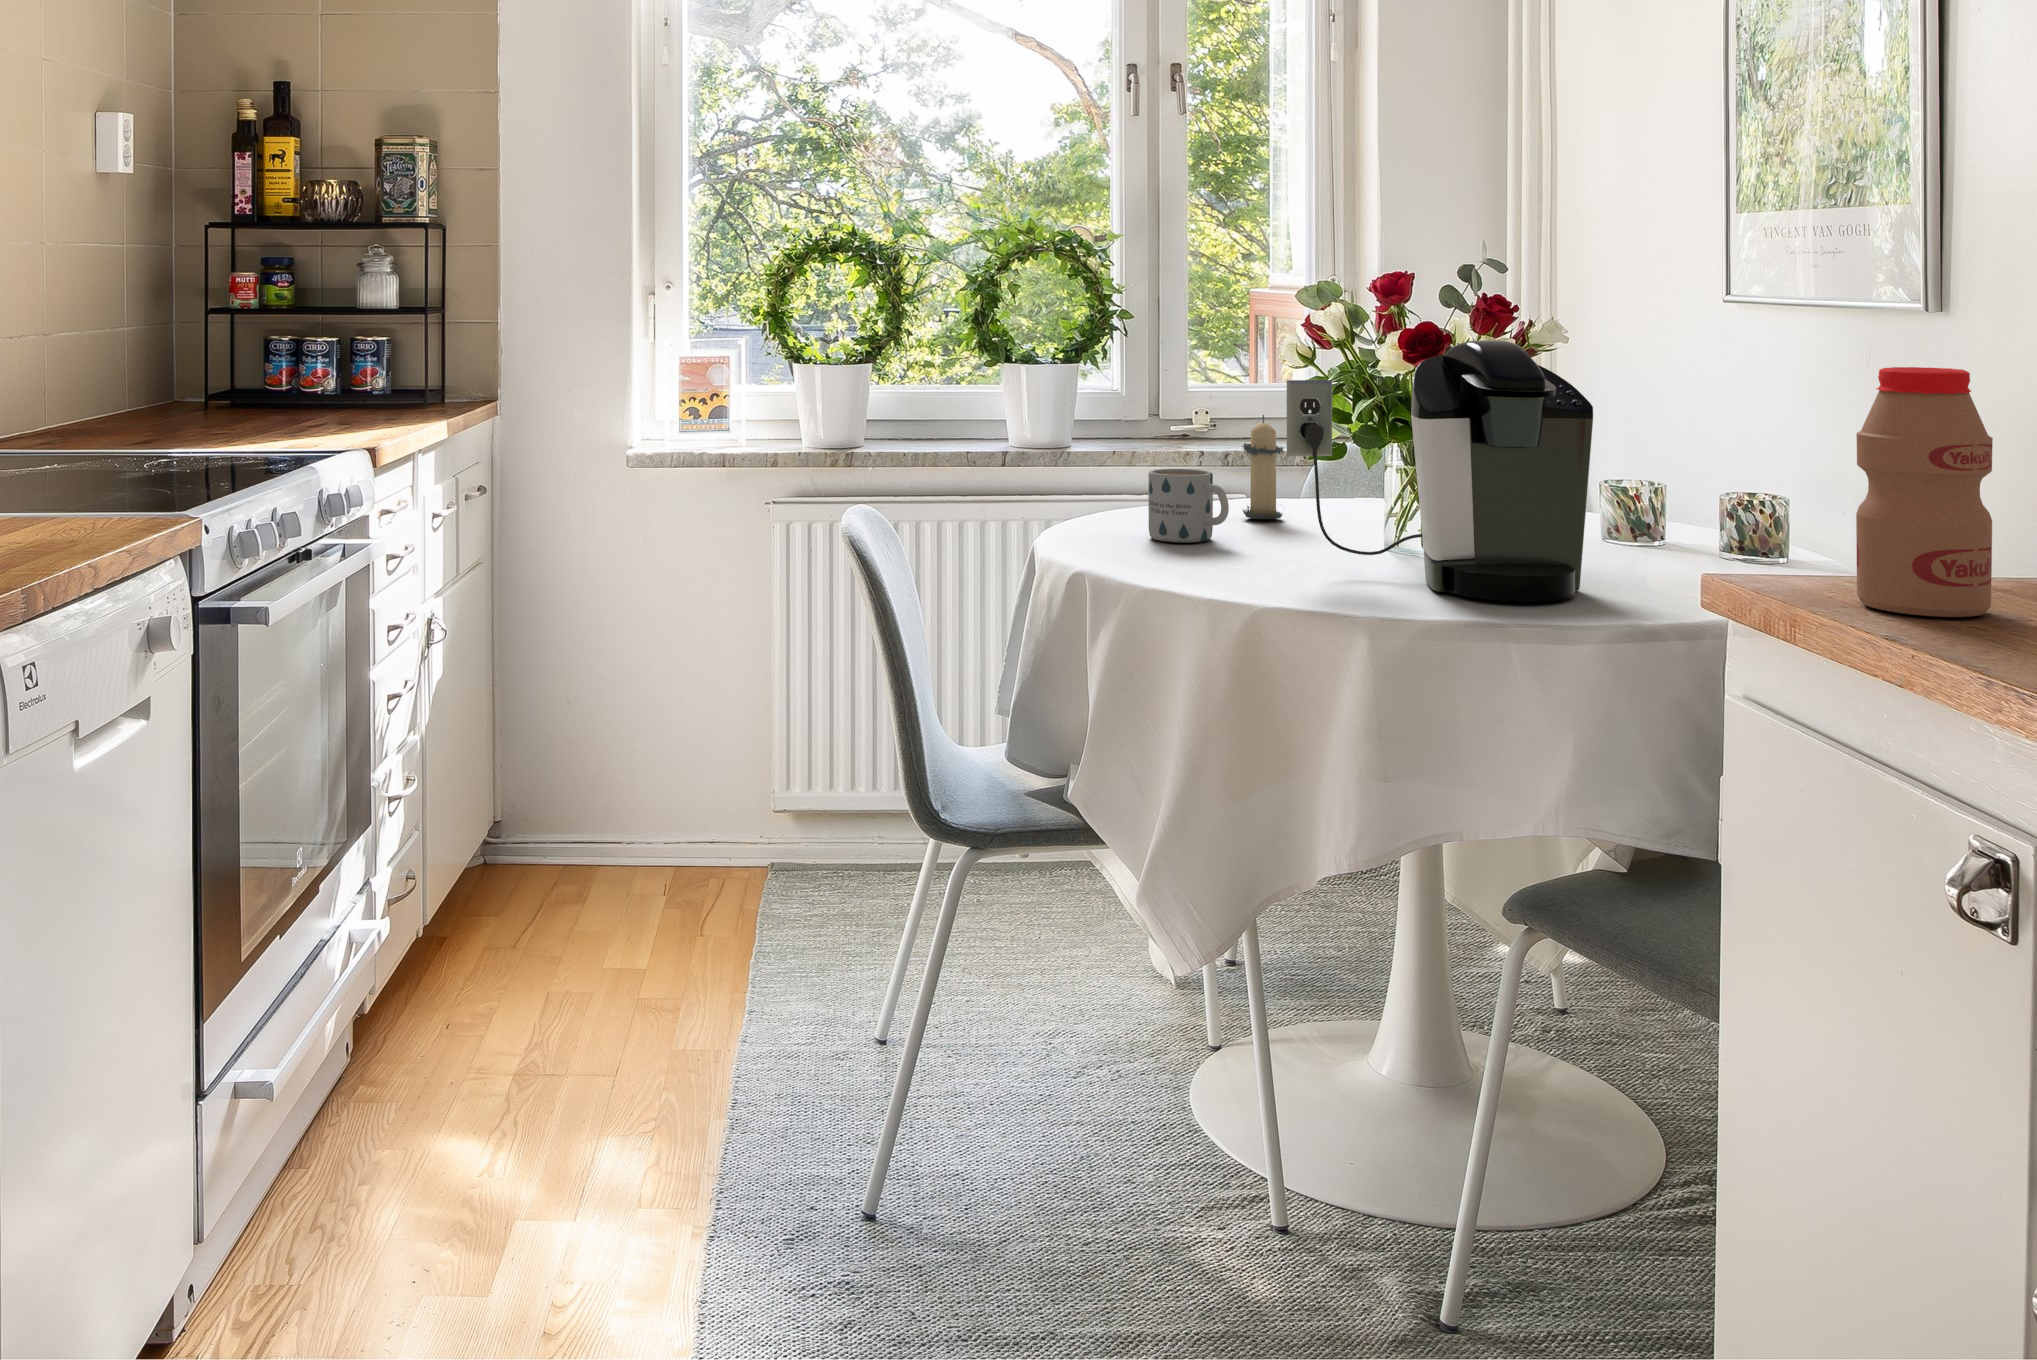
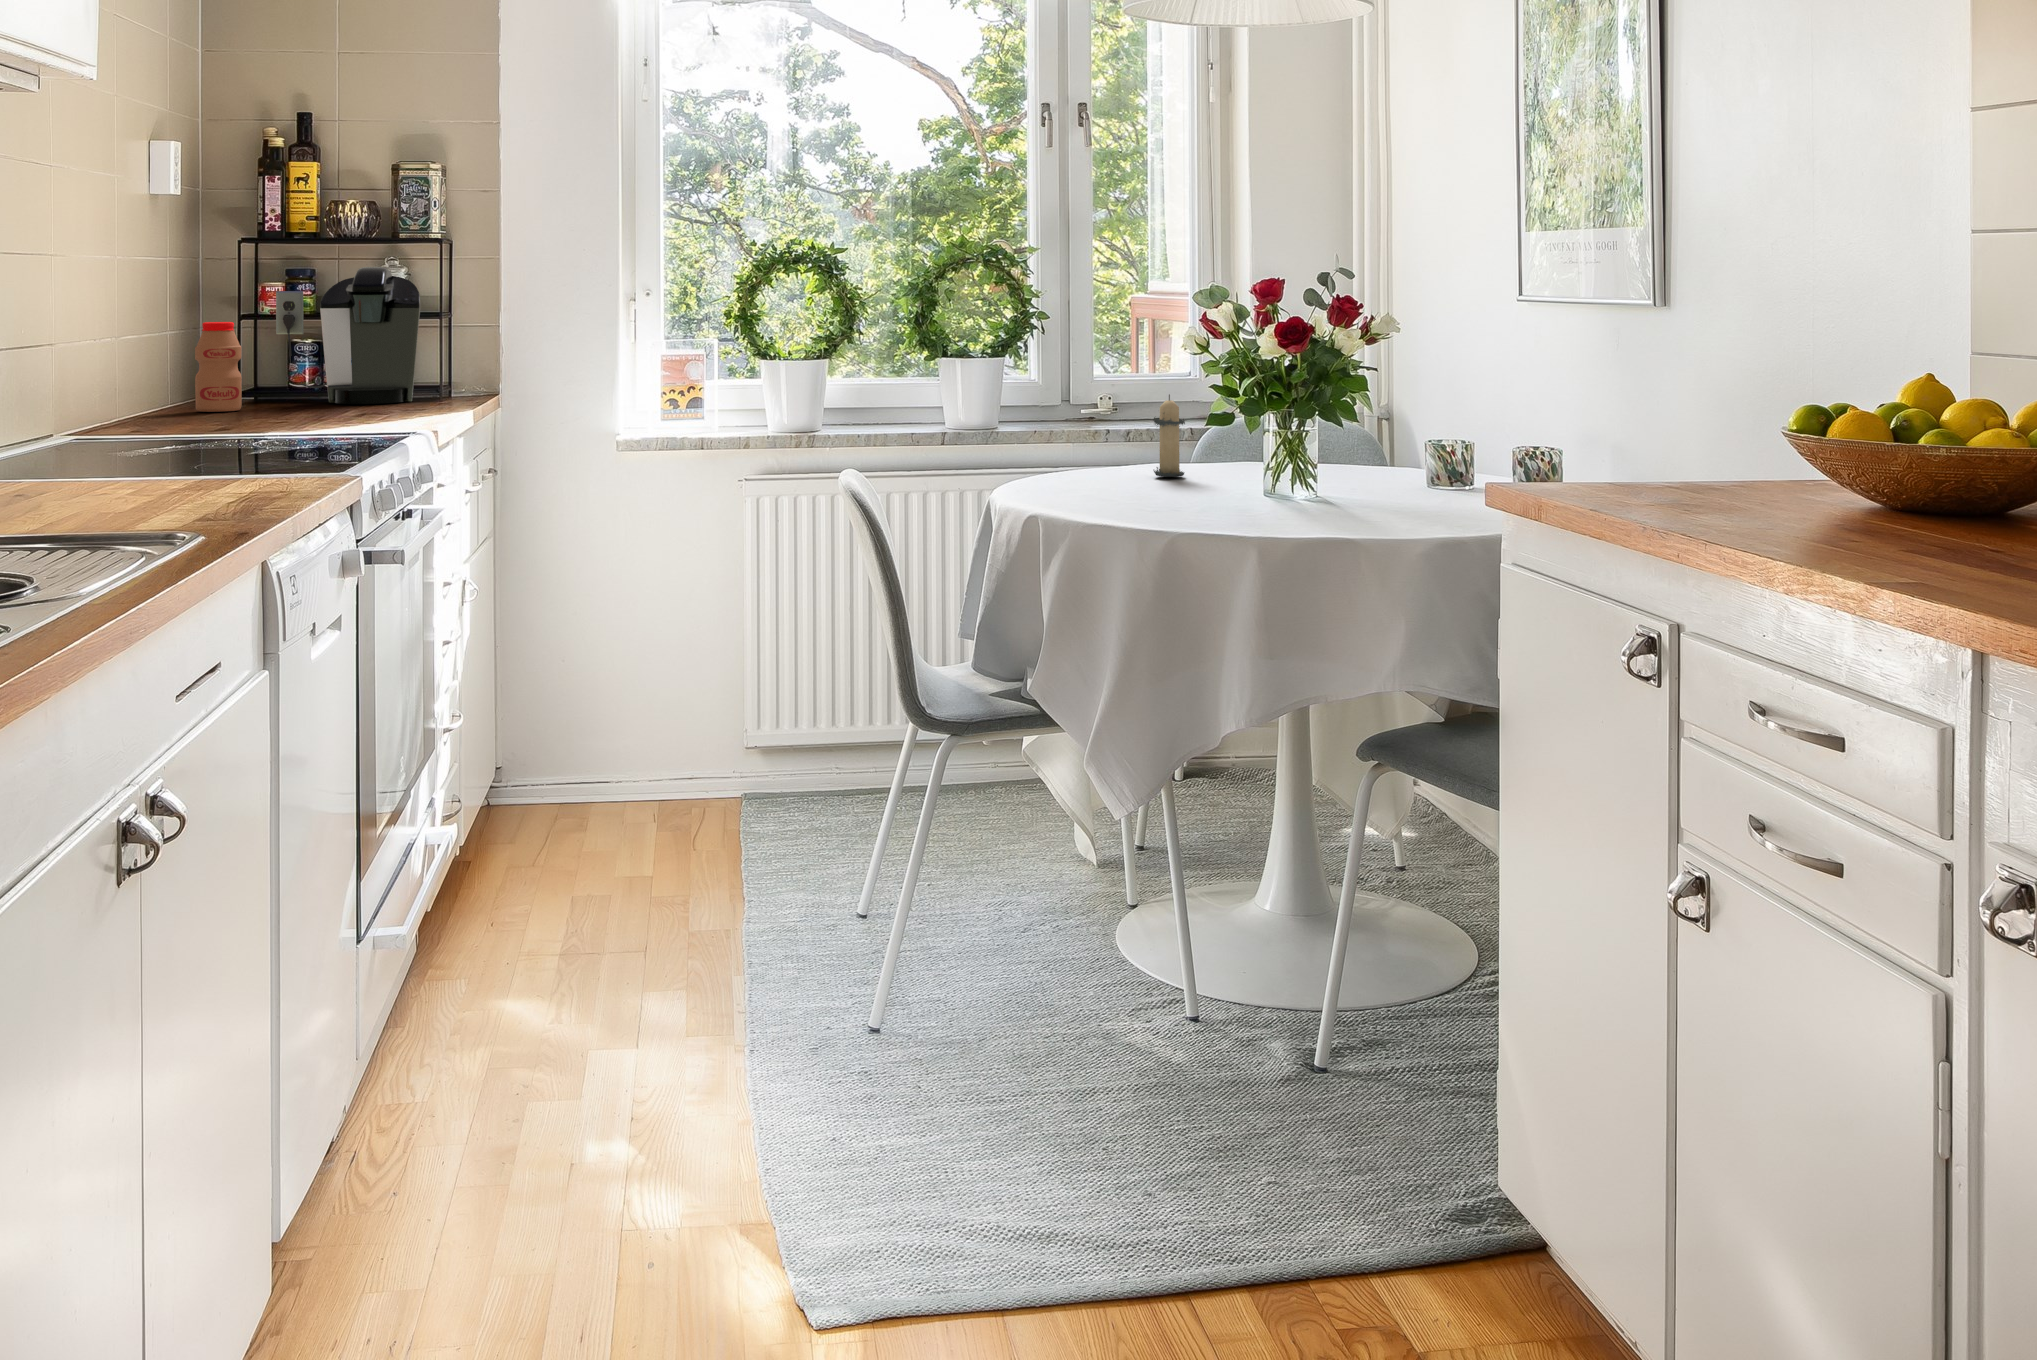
coffee maker: present [1287,340,1593,601] -> present [276,267,420,404]
bottle: present [1856,367,1993,617] -> present [195,322,242,412]
mug: present [1148,469,1229,542] -> none [1083,437,1146,493]

